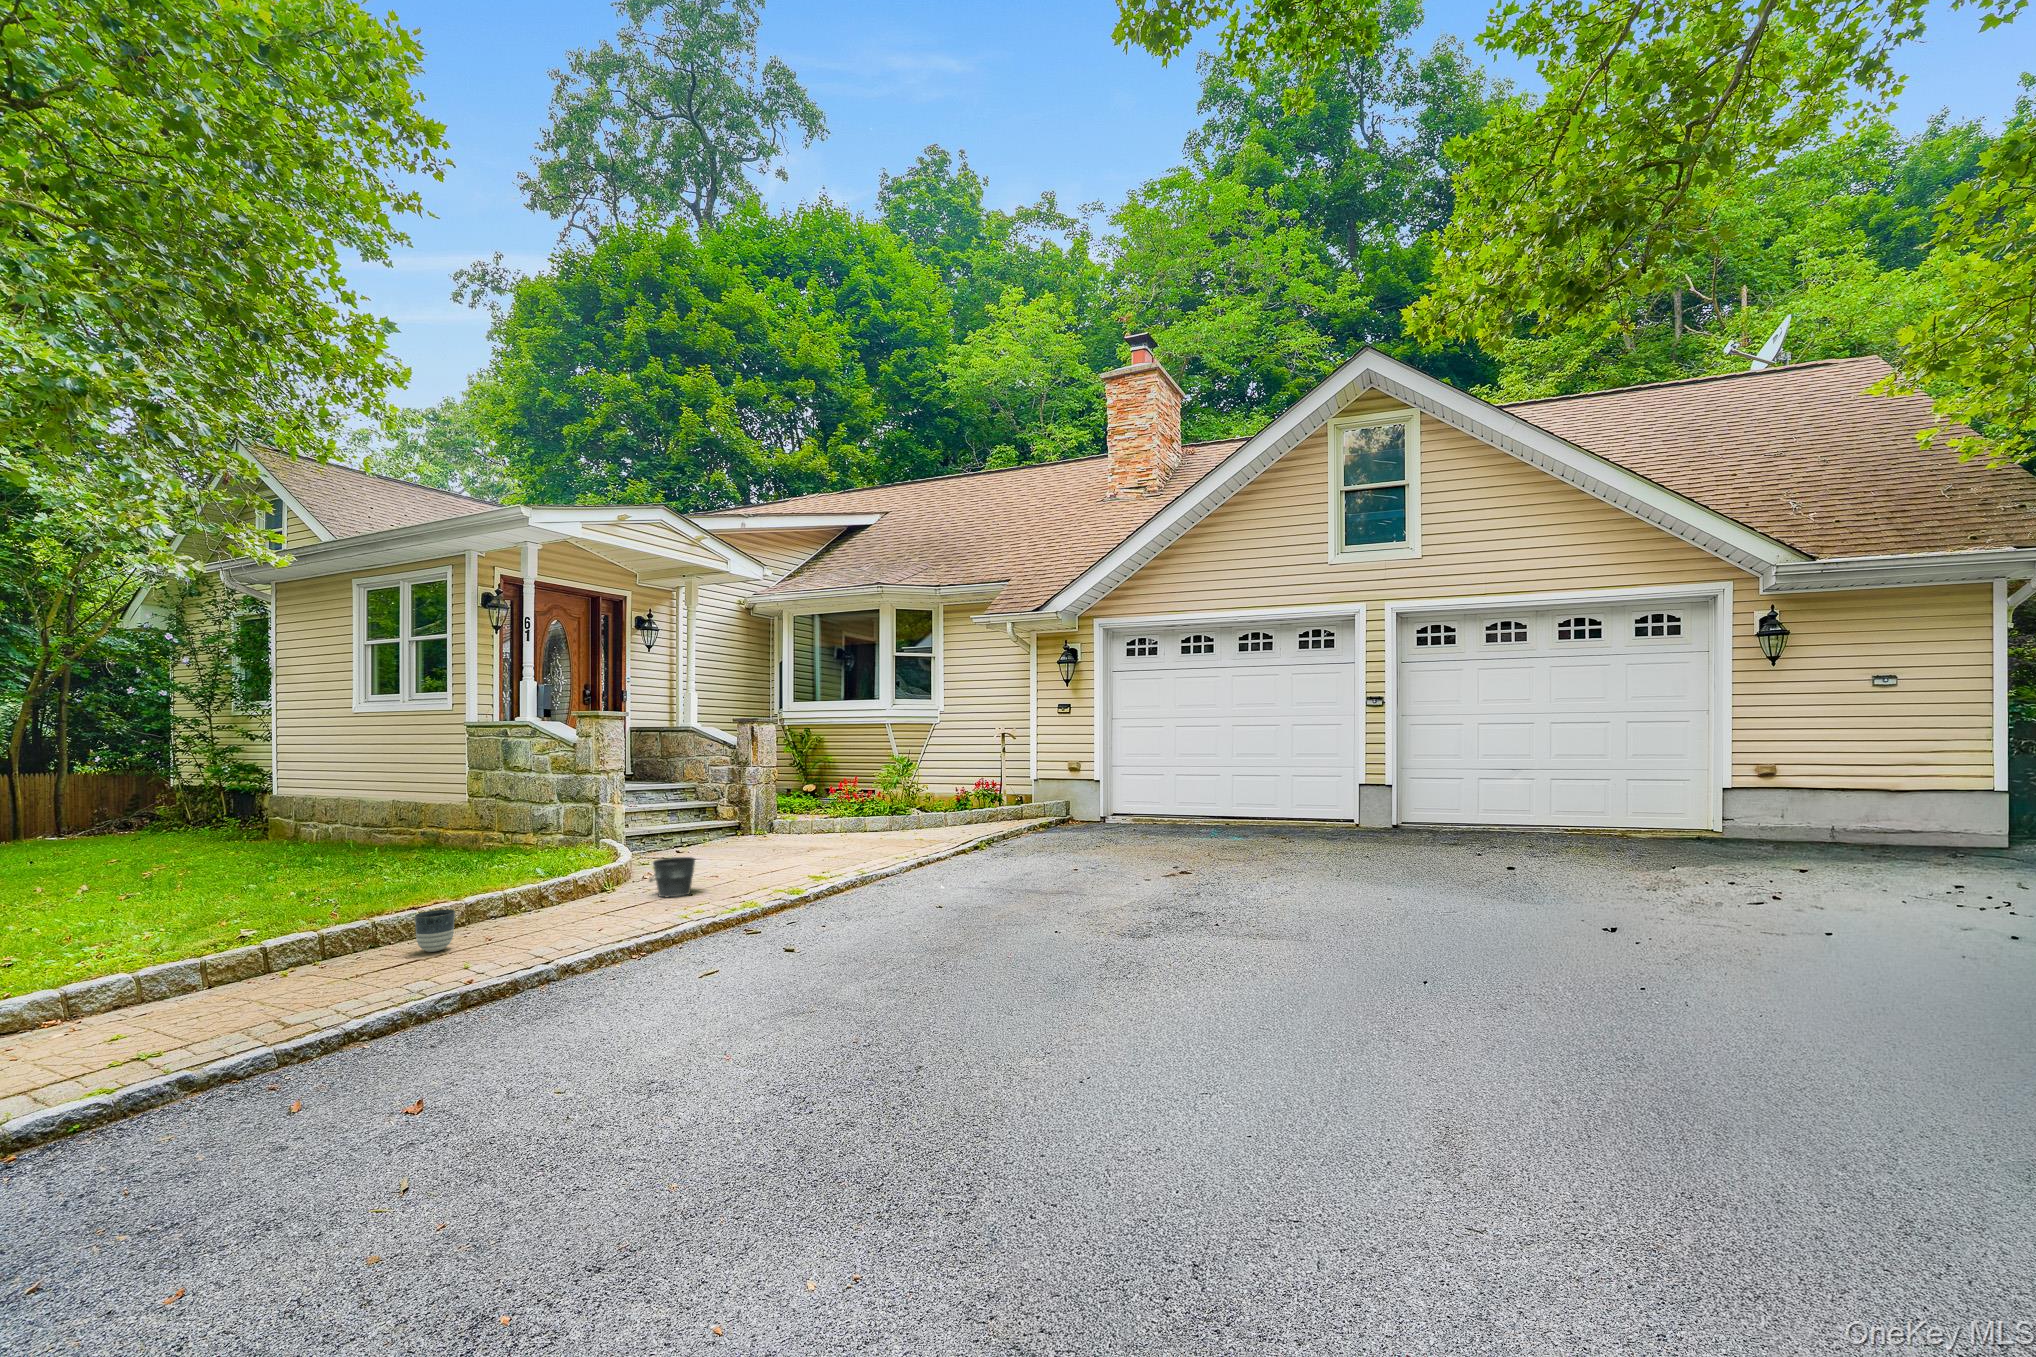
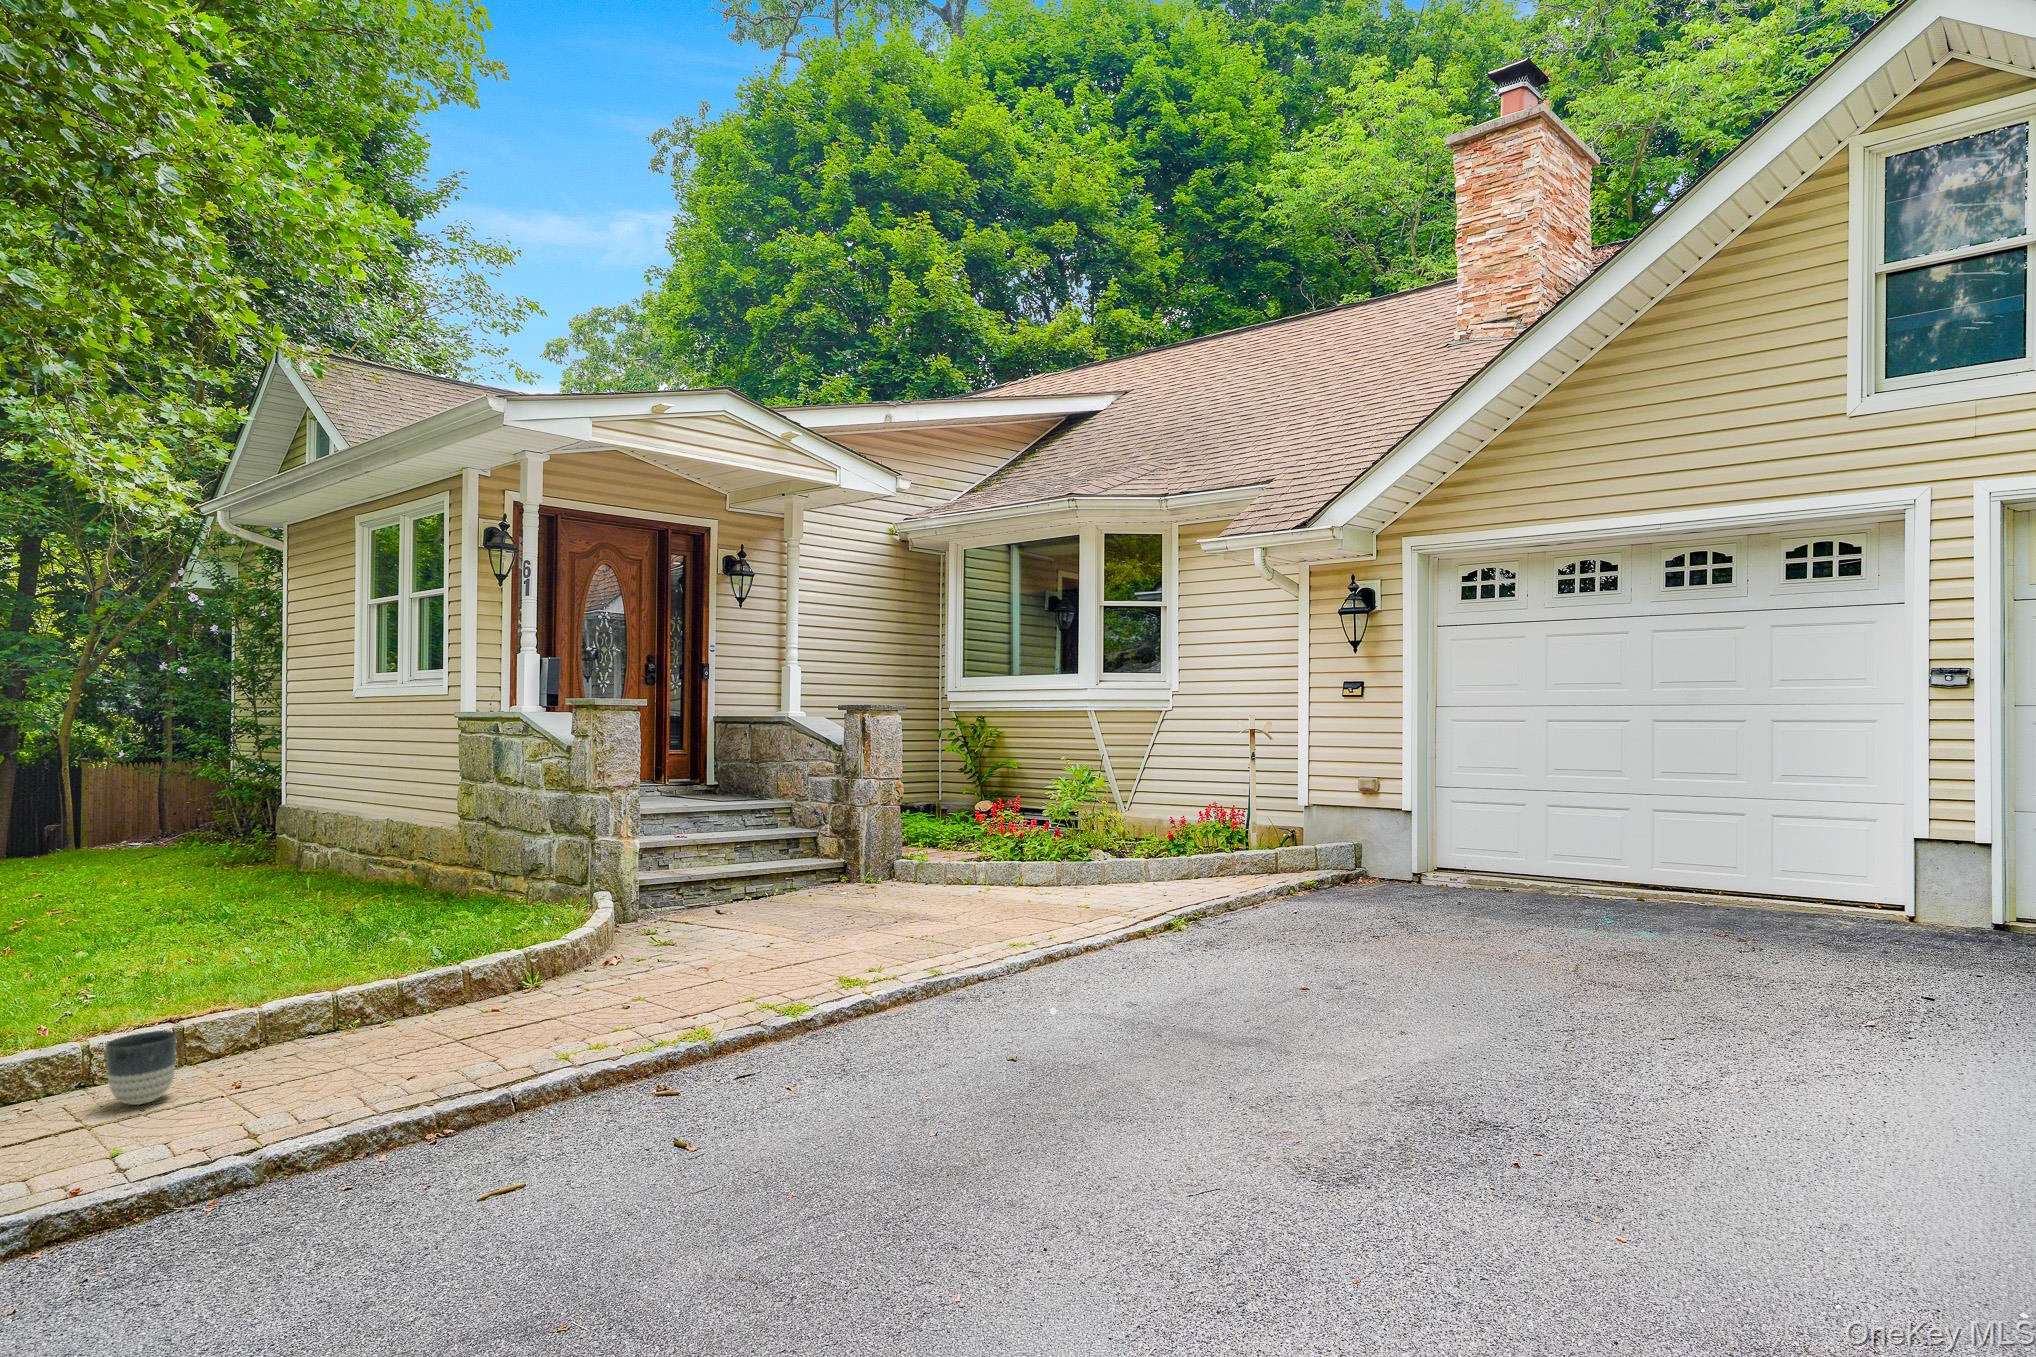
bucket: present [649,857,695,897] -> none [571,938,649,1008]

